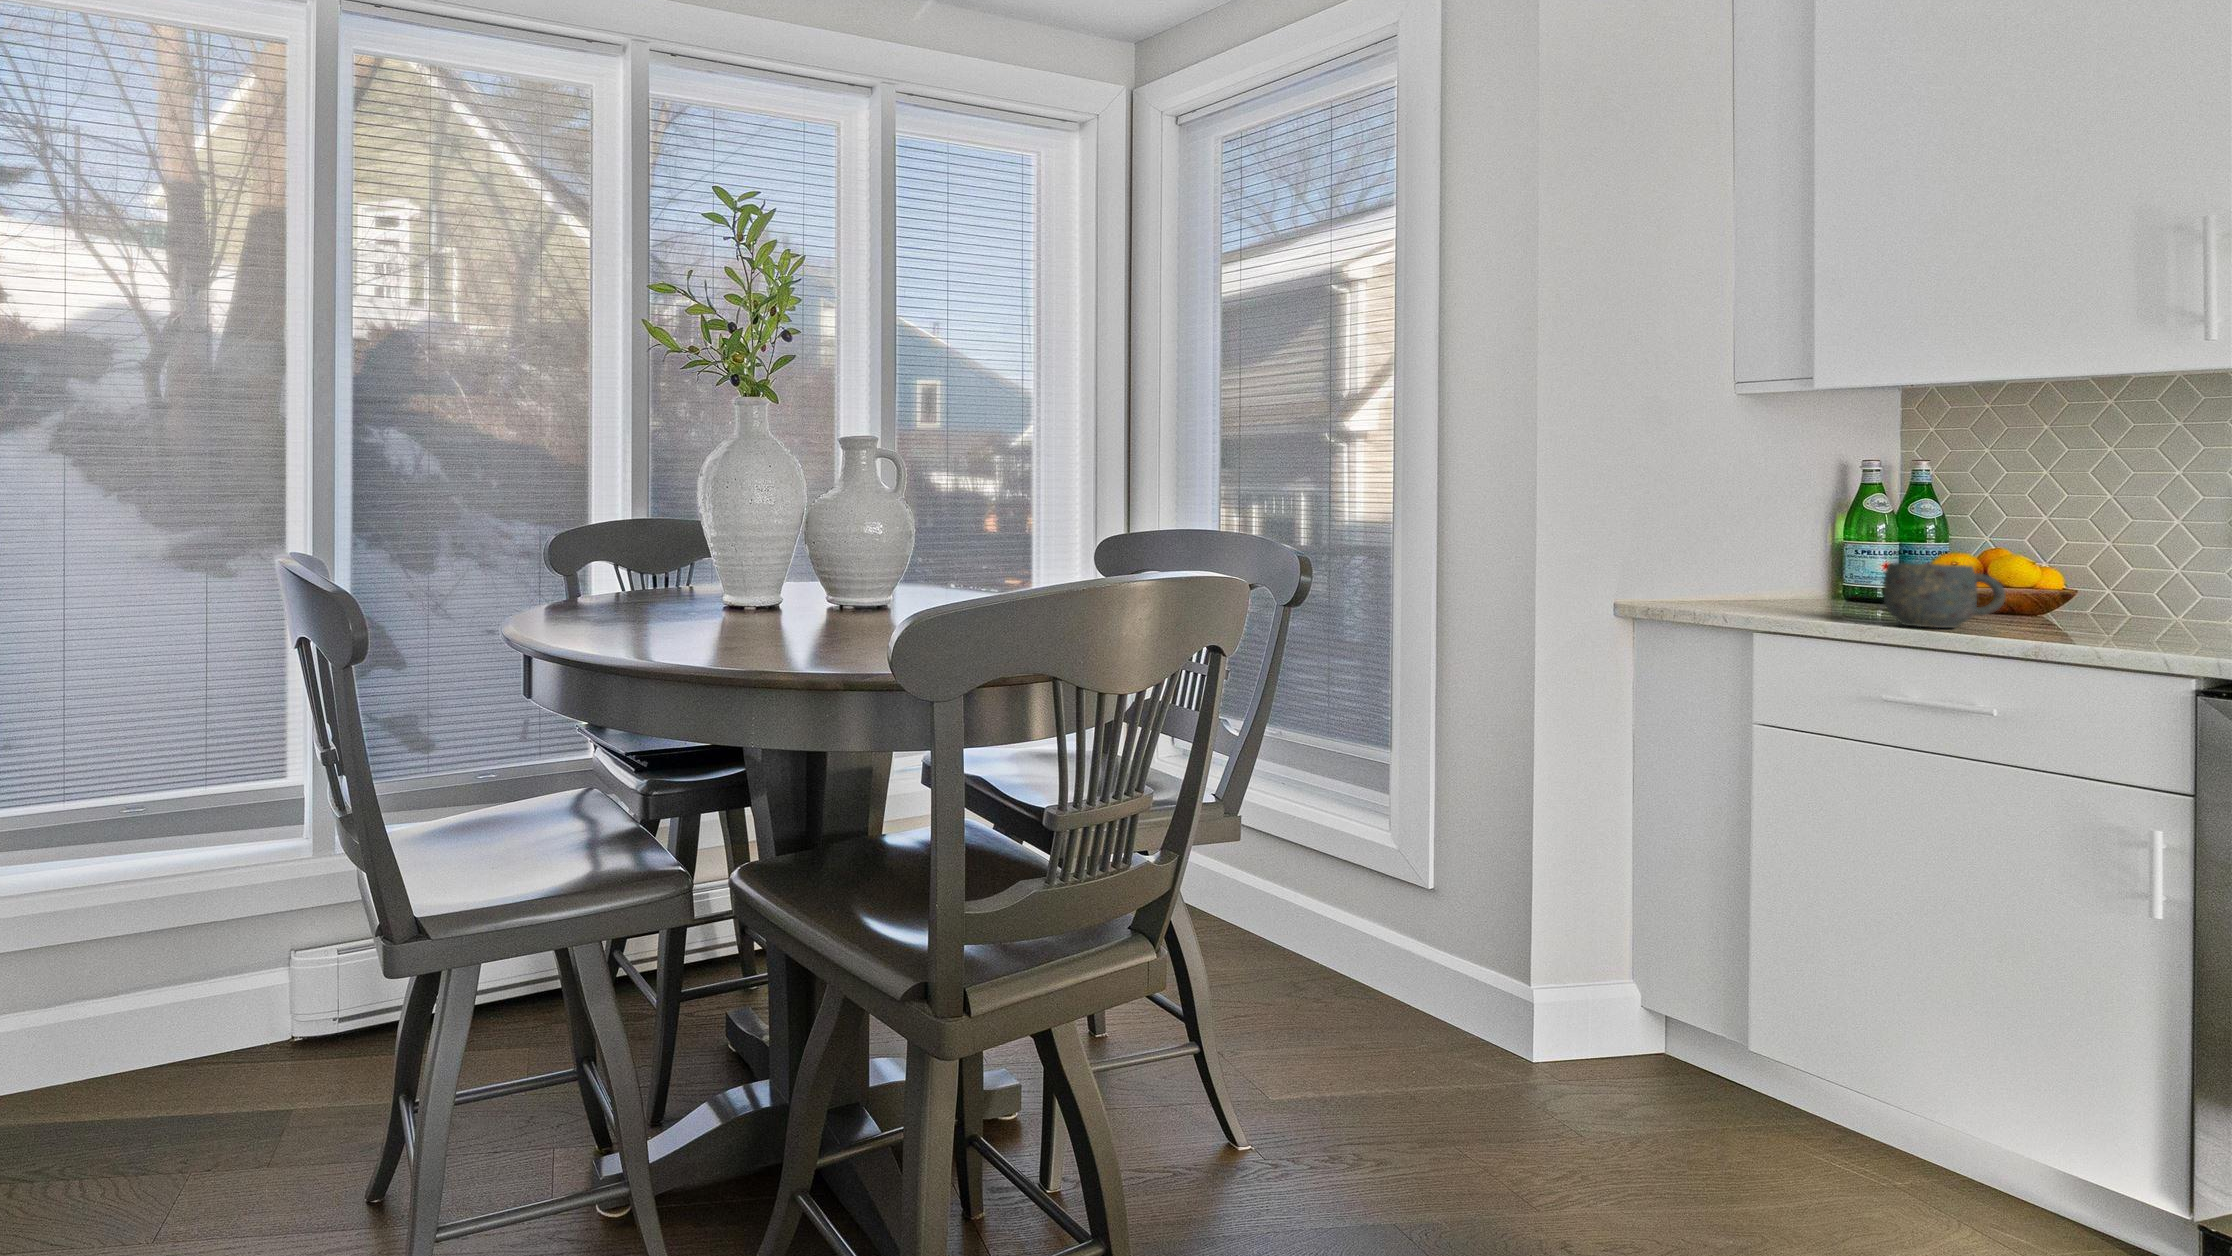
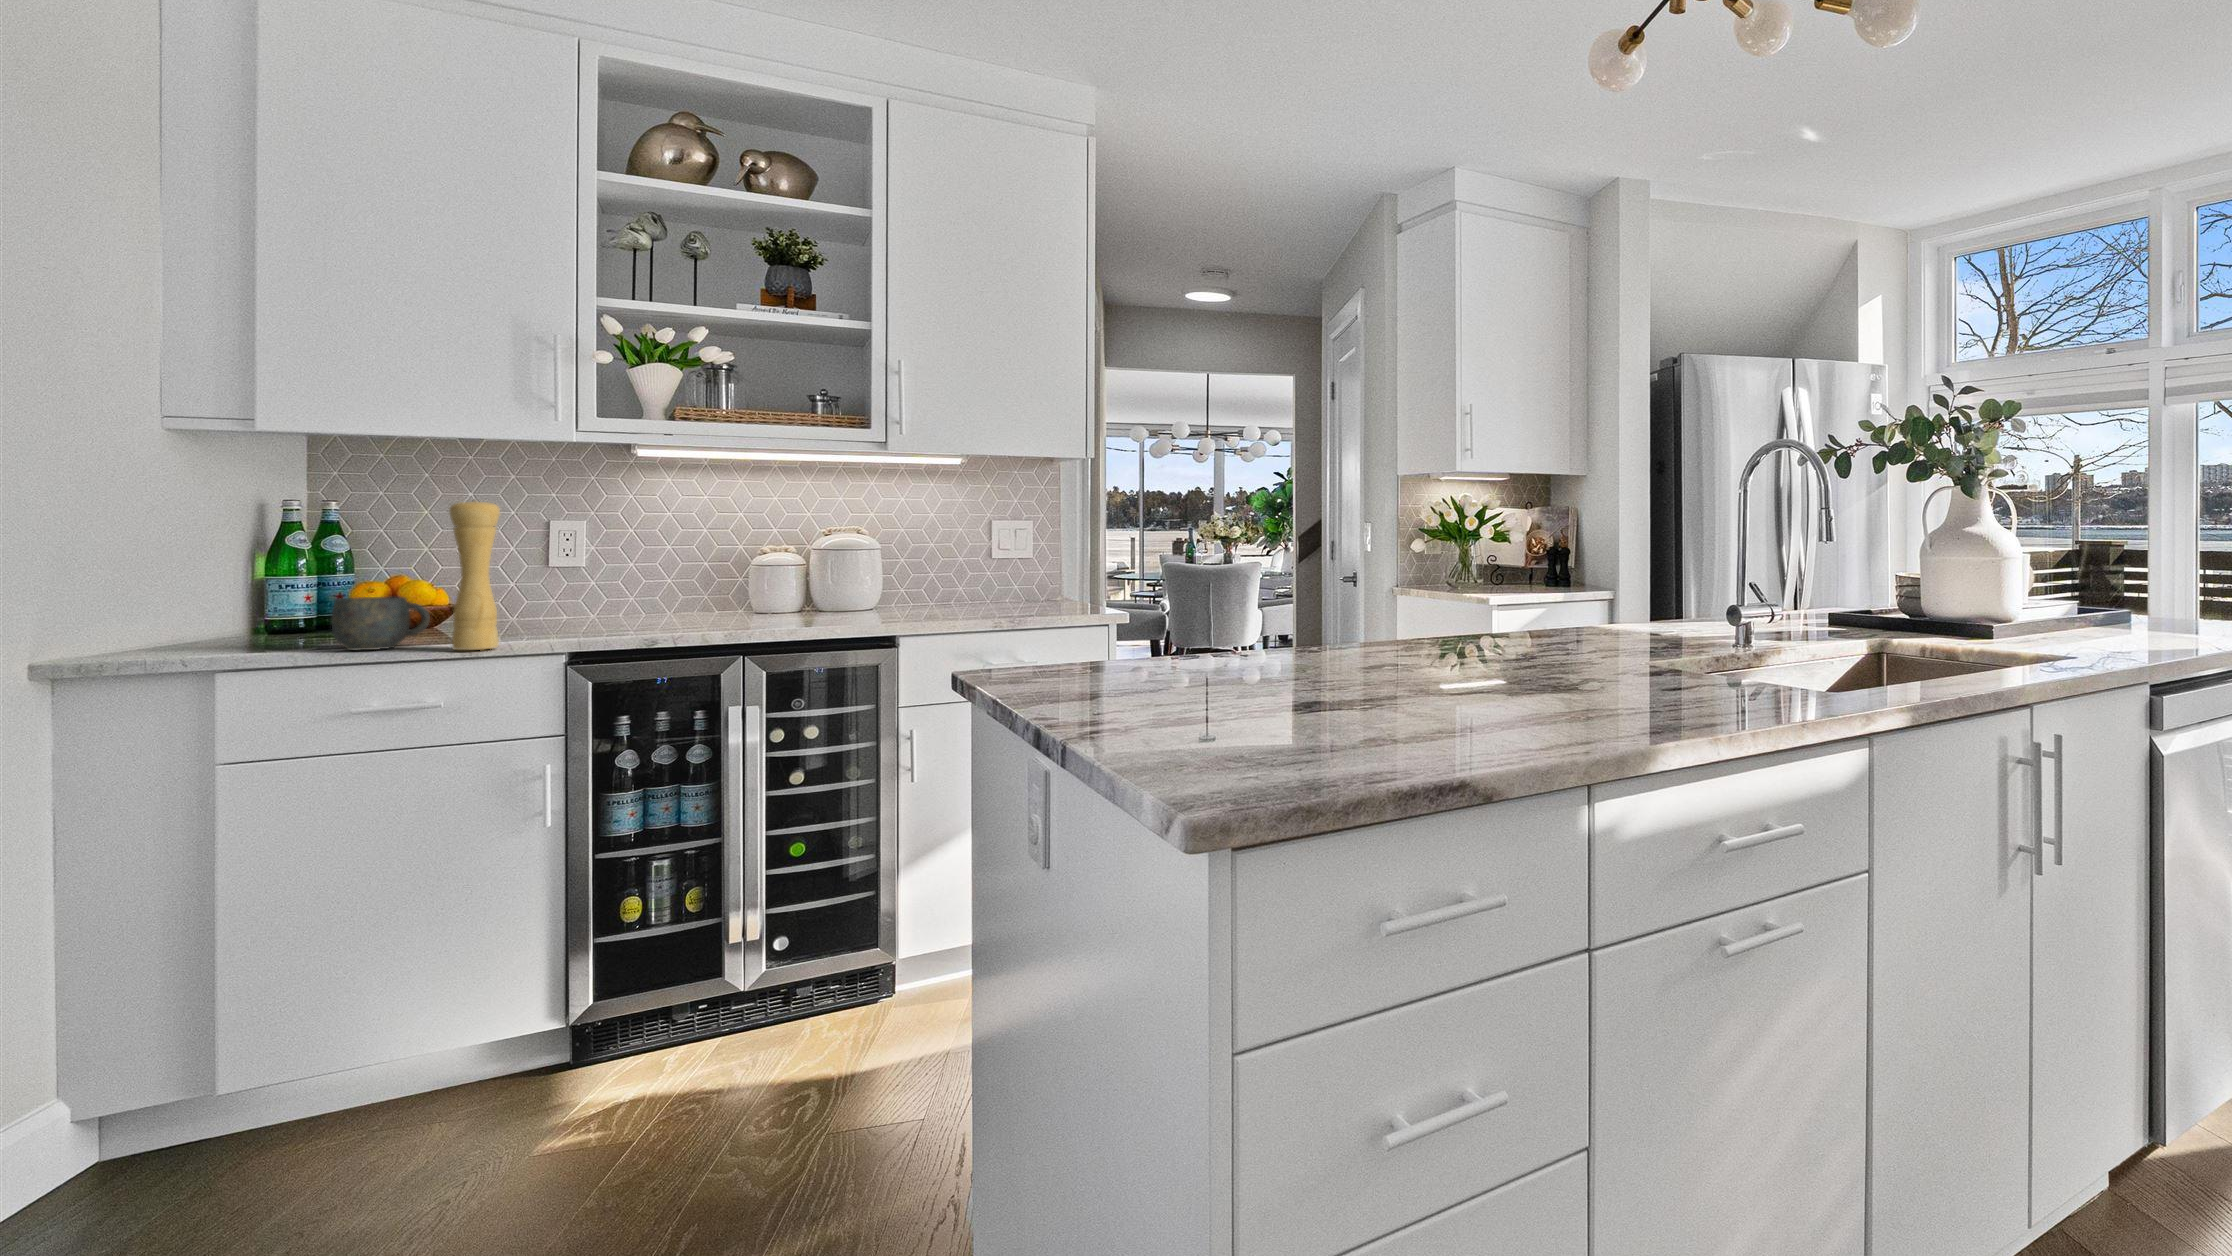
pepper mill: none [2021,437,2096,641] -> present [449,499,500,650]

